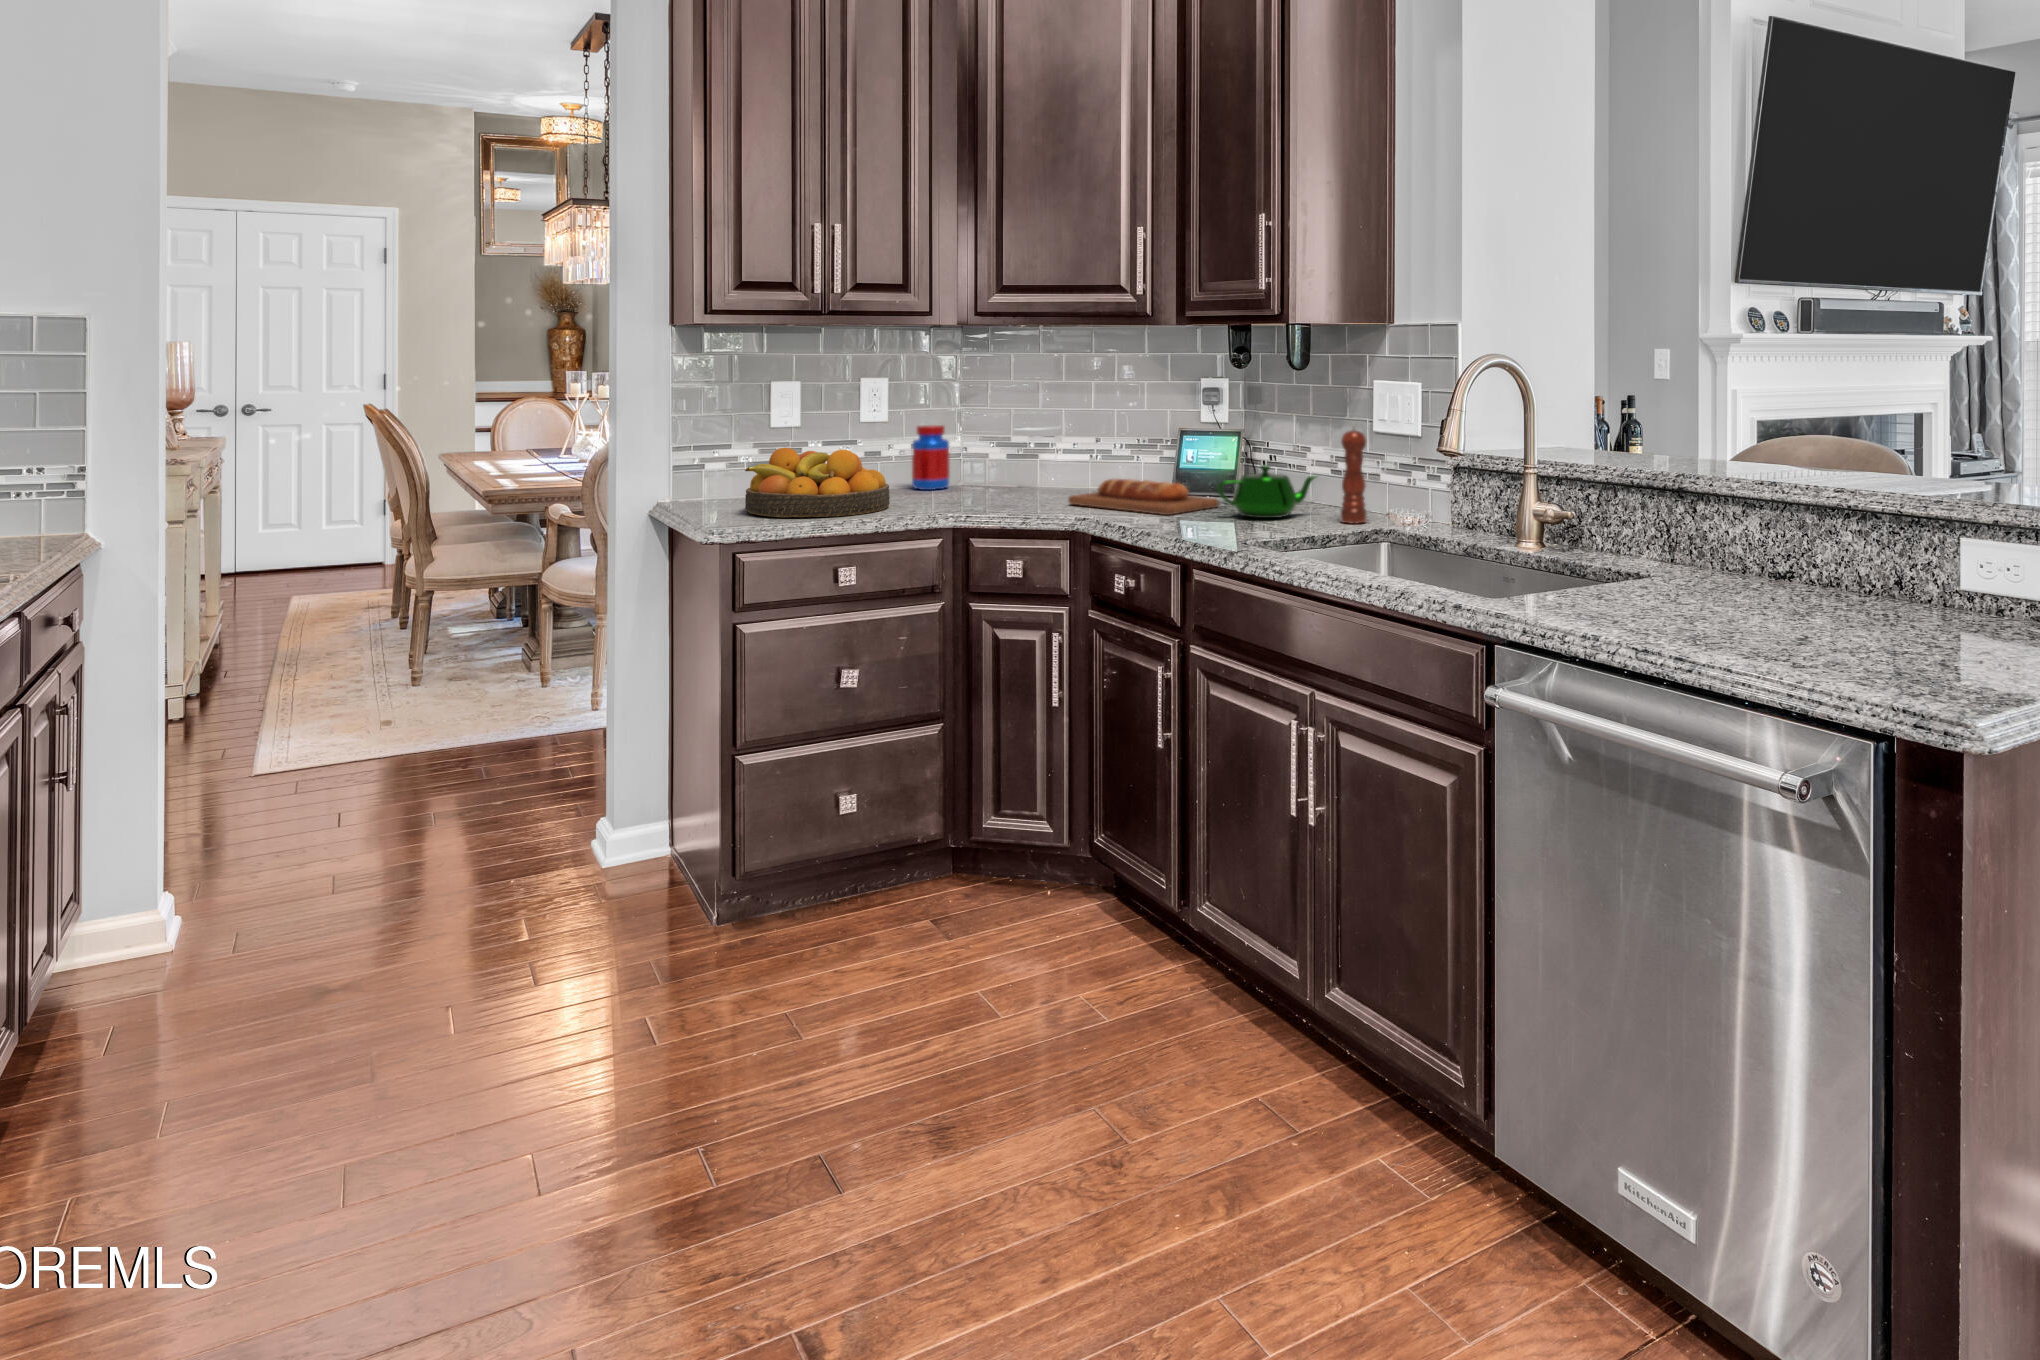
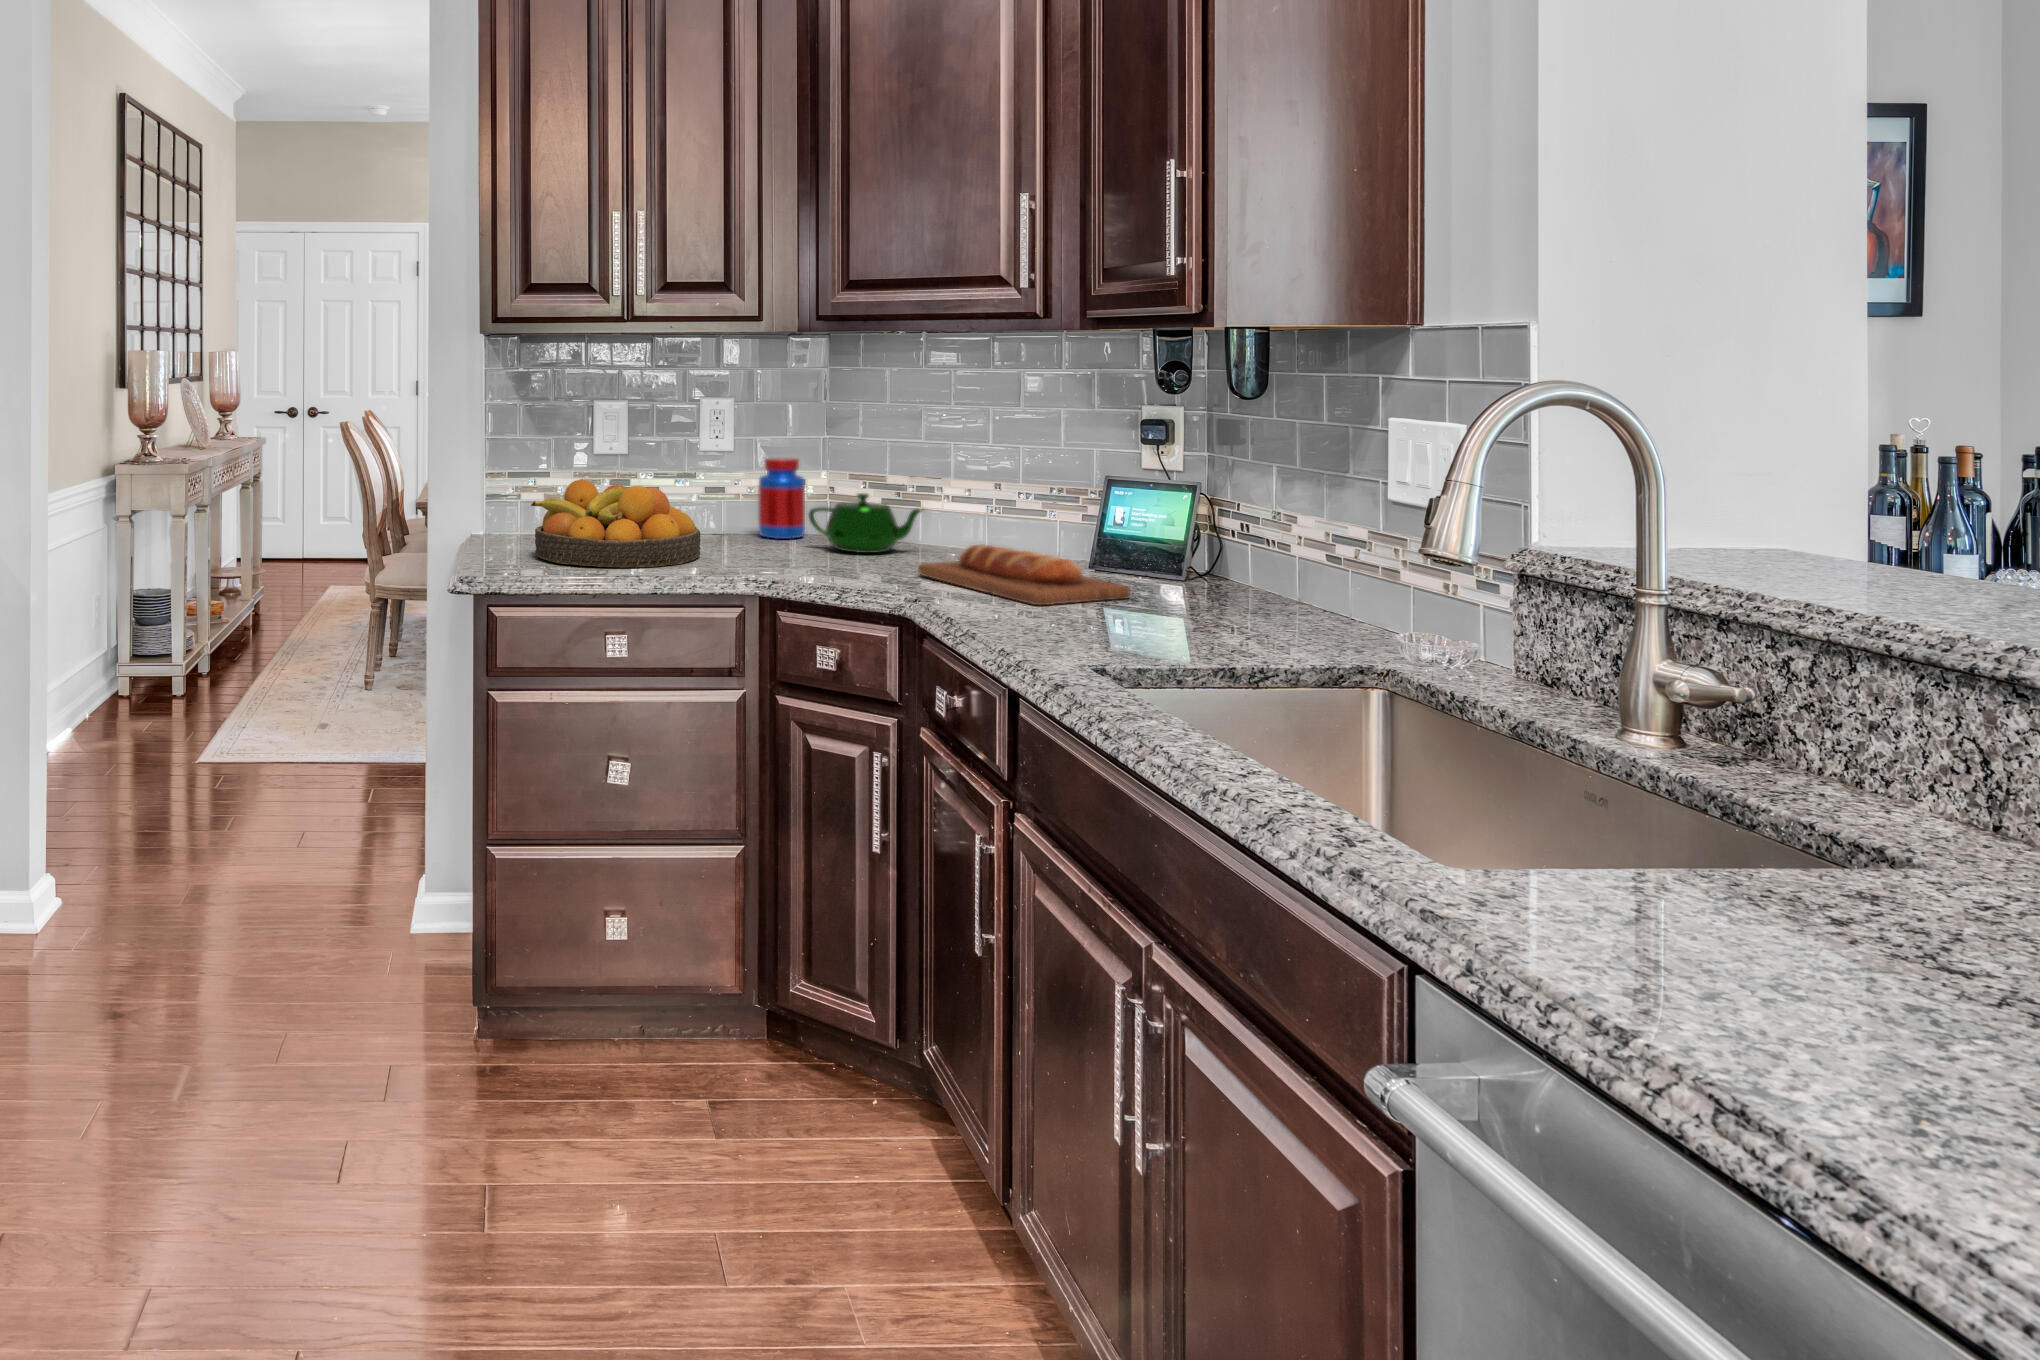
pepper mill: present [1340,424,1367,523] -> none [1306,488,1354,653]
teapot: present [1217,465,1316,518] -> present [809,493,922,553]

